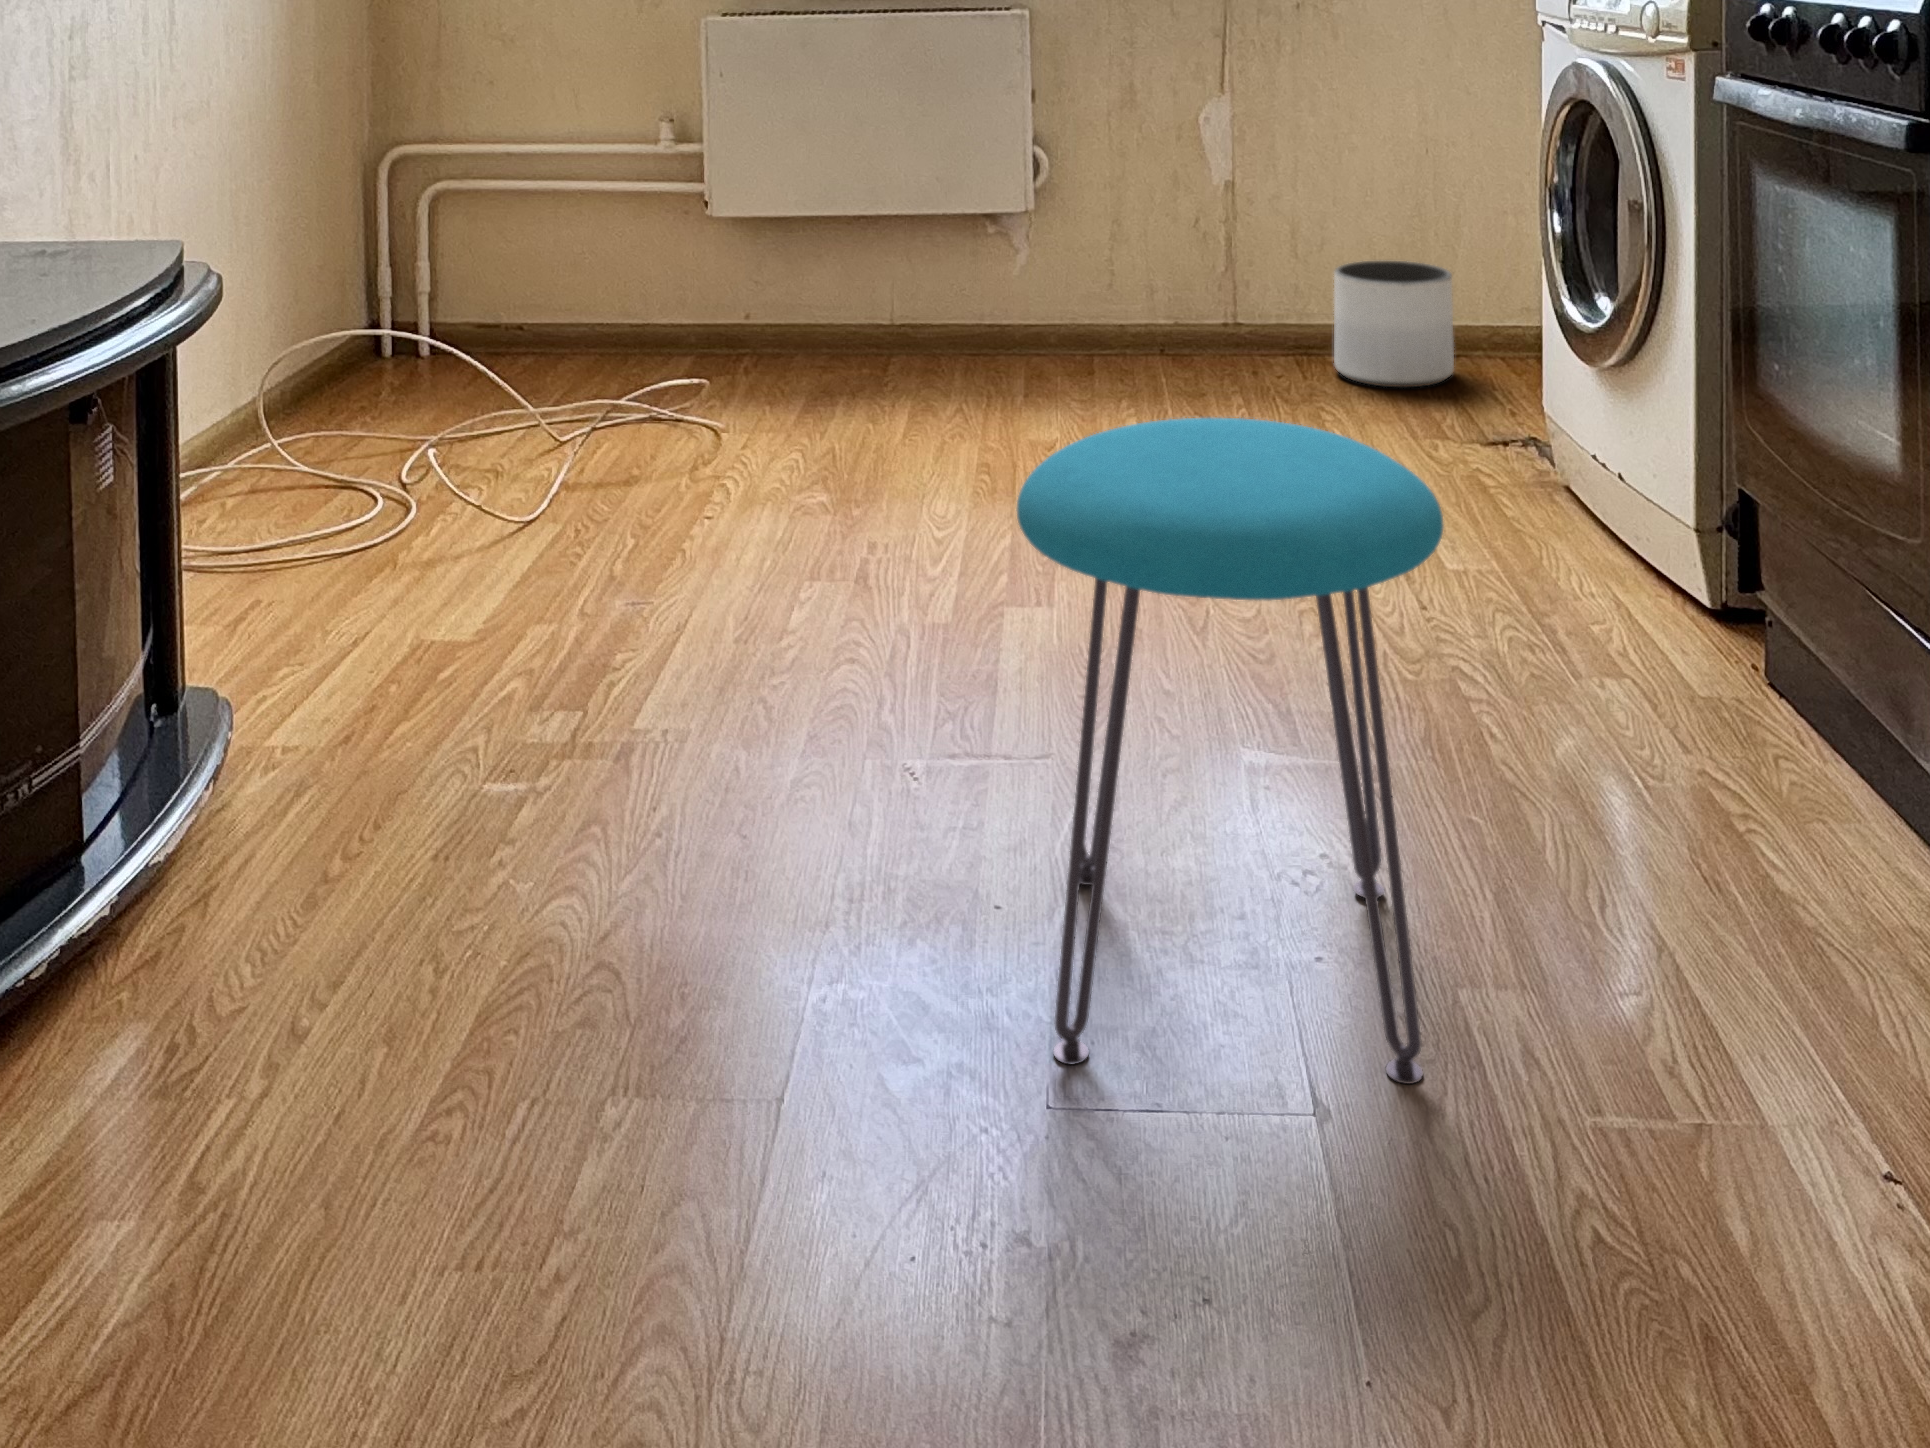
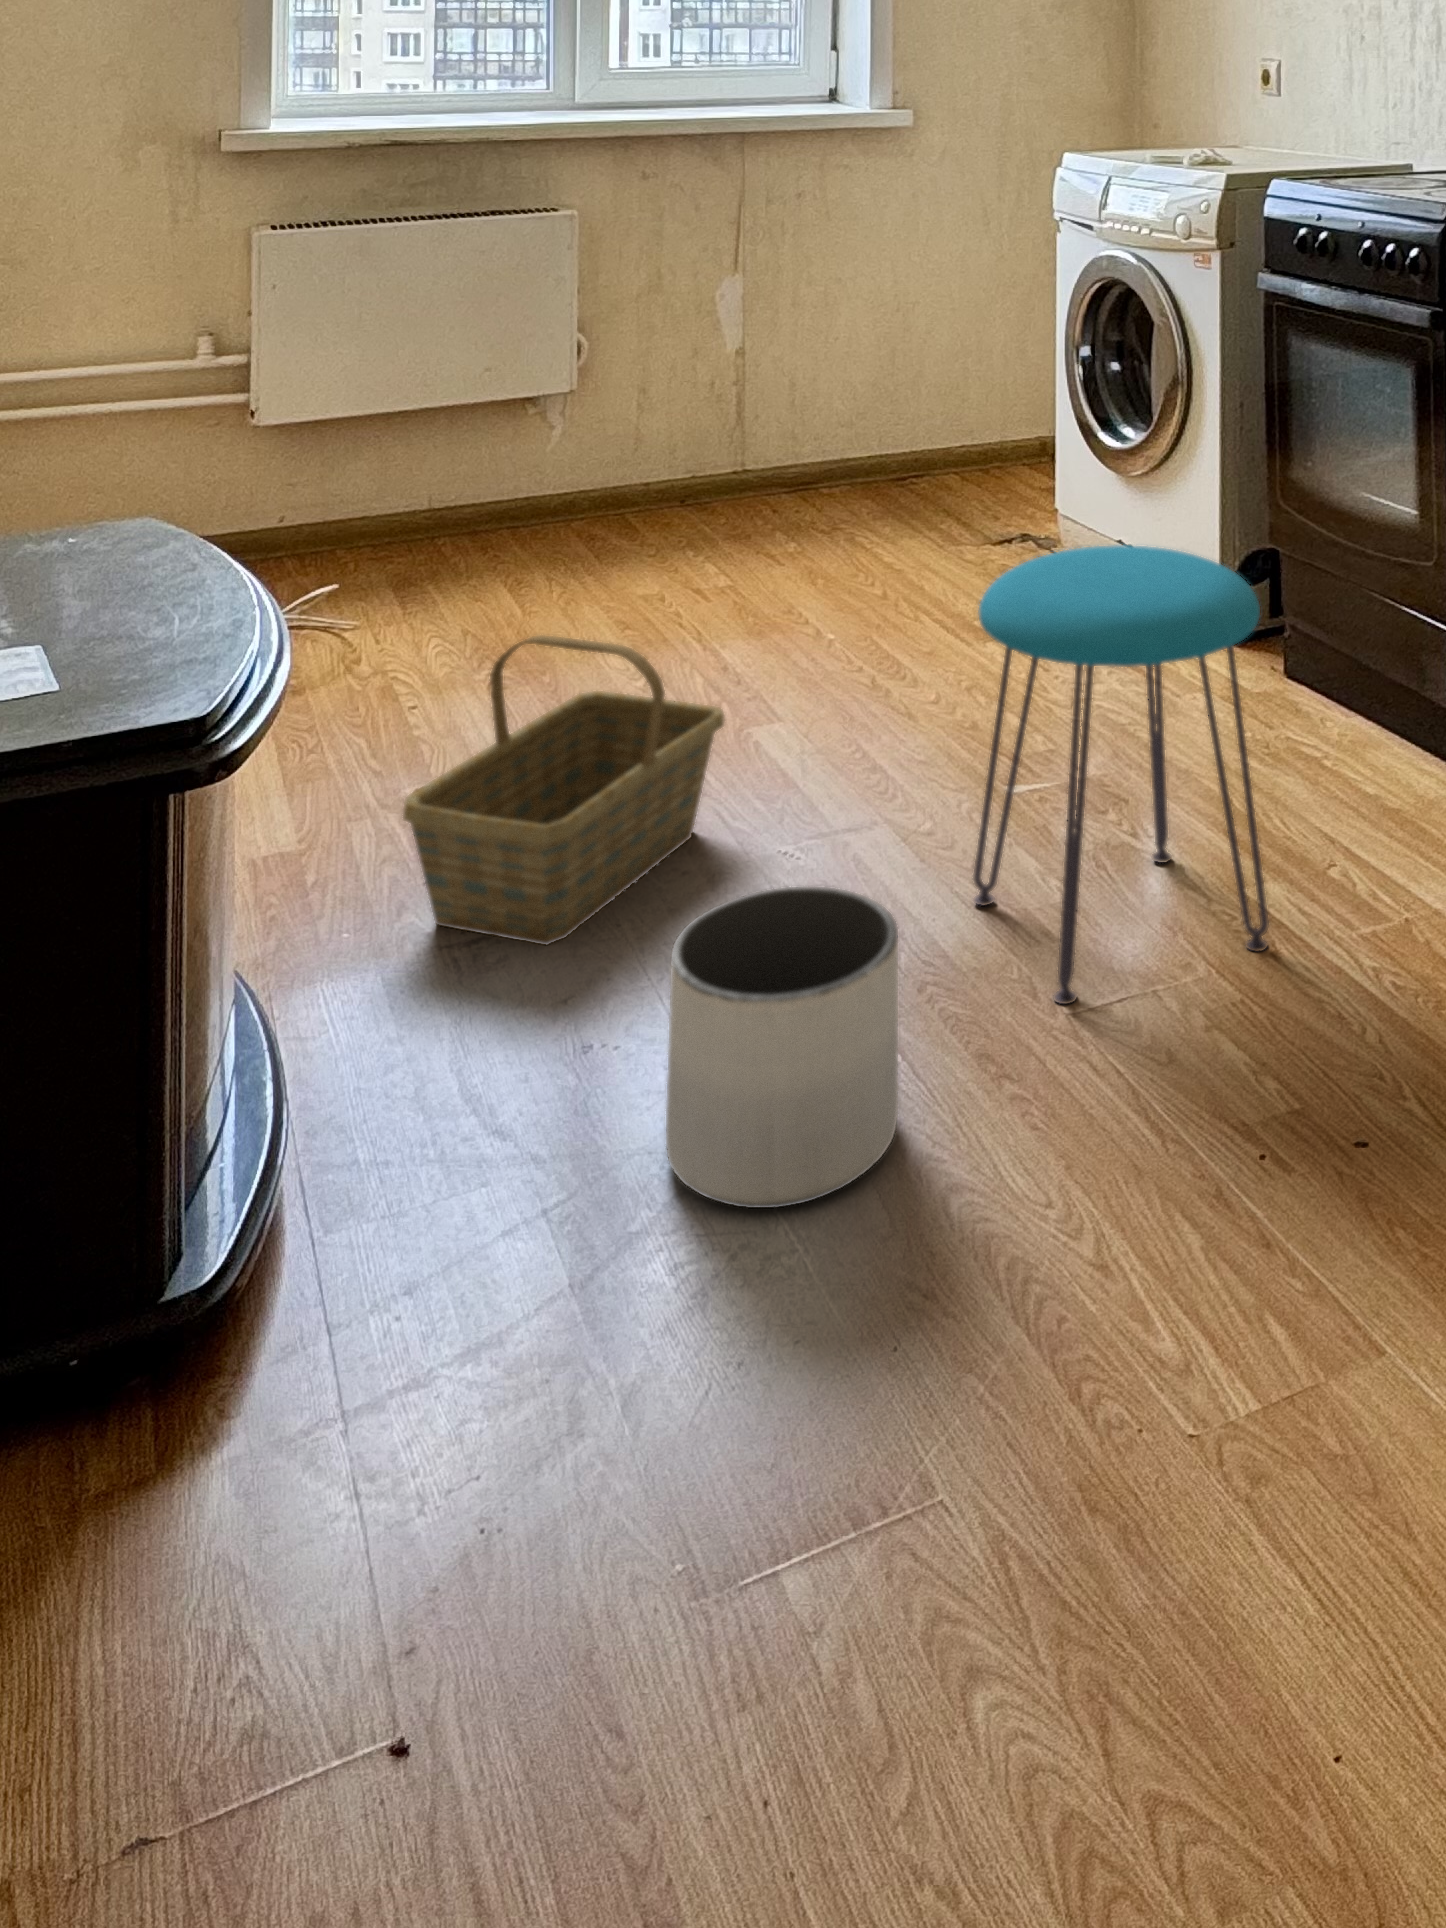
planter: present [1334,261,1454,388] -> present [666,887,898,1208]
basket: none [491,430,894,782] -> present [403,636,724,945]

